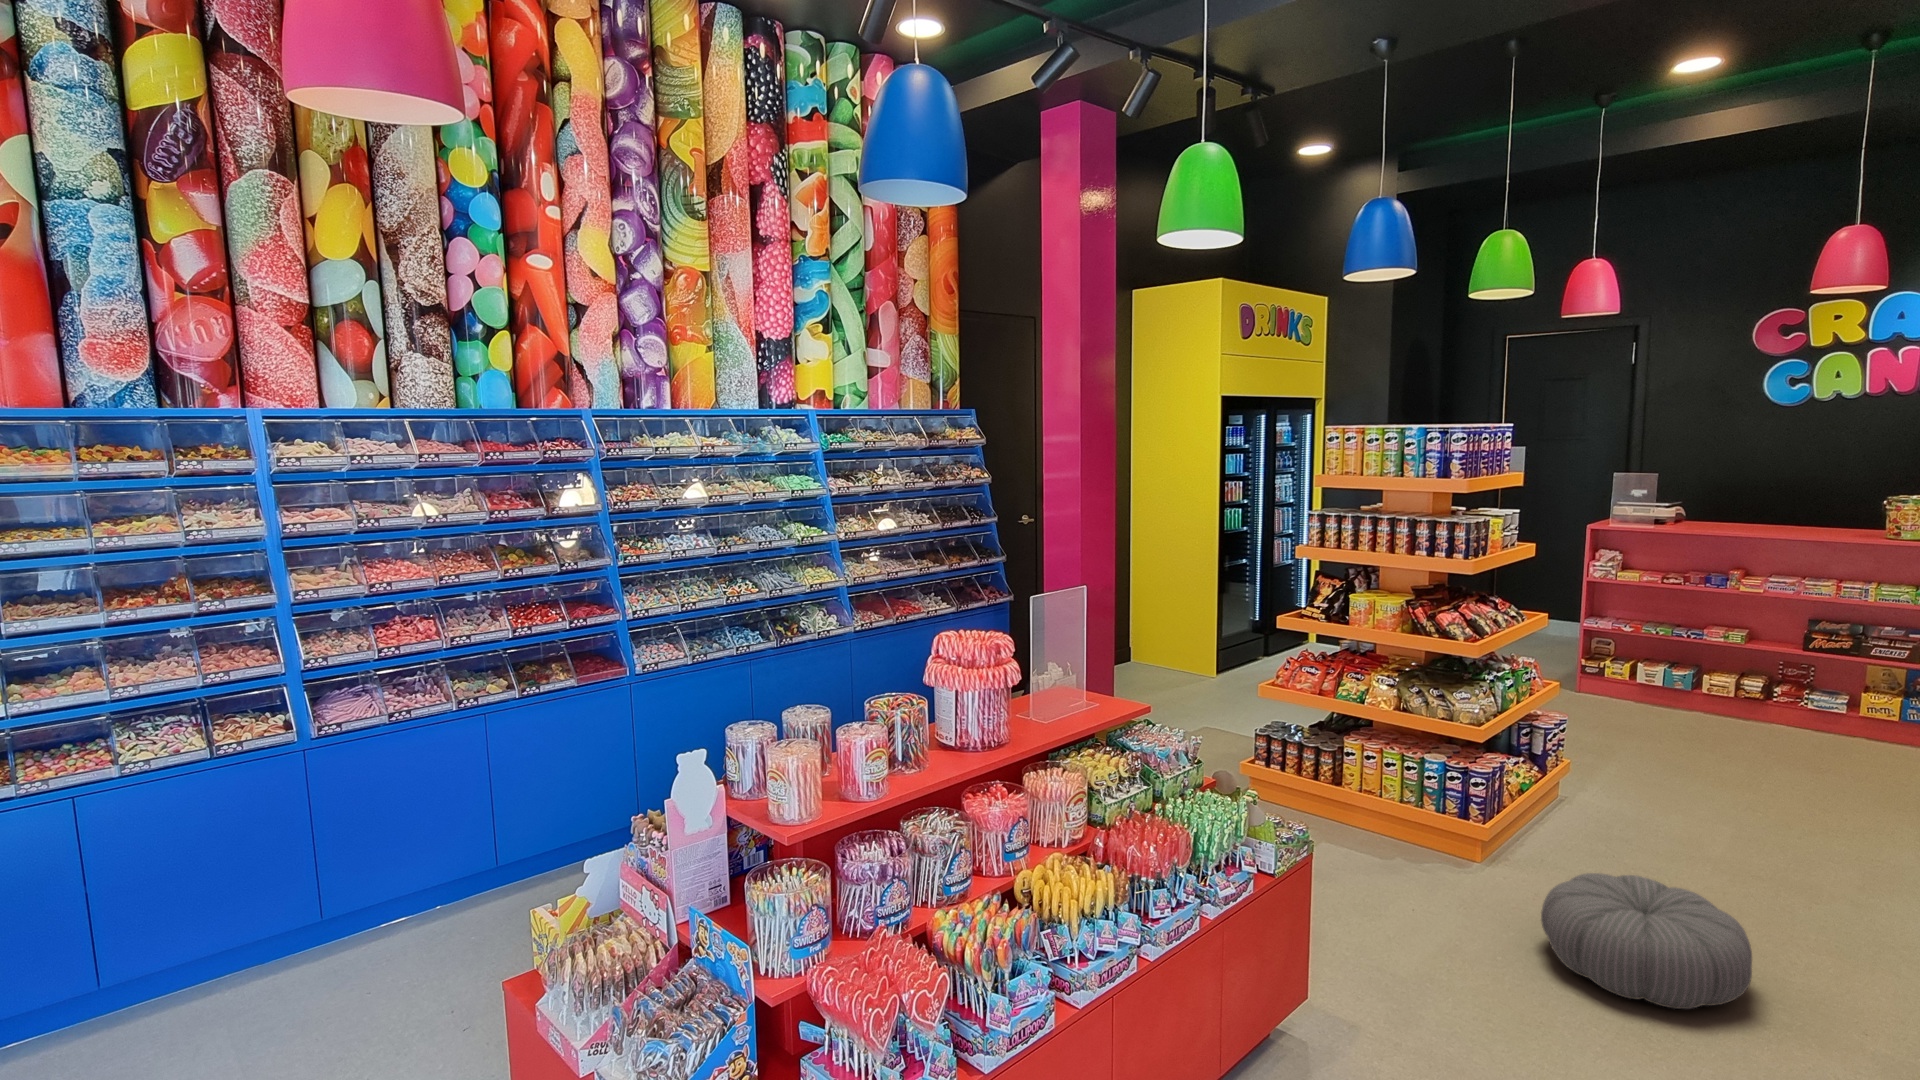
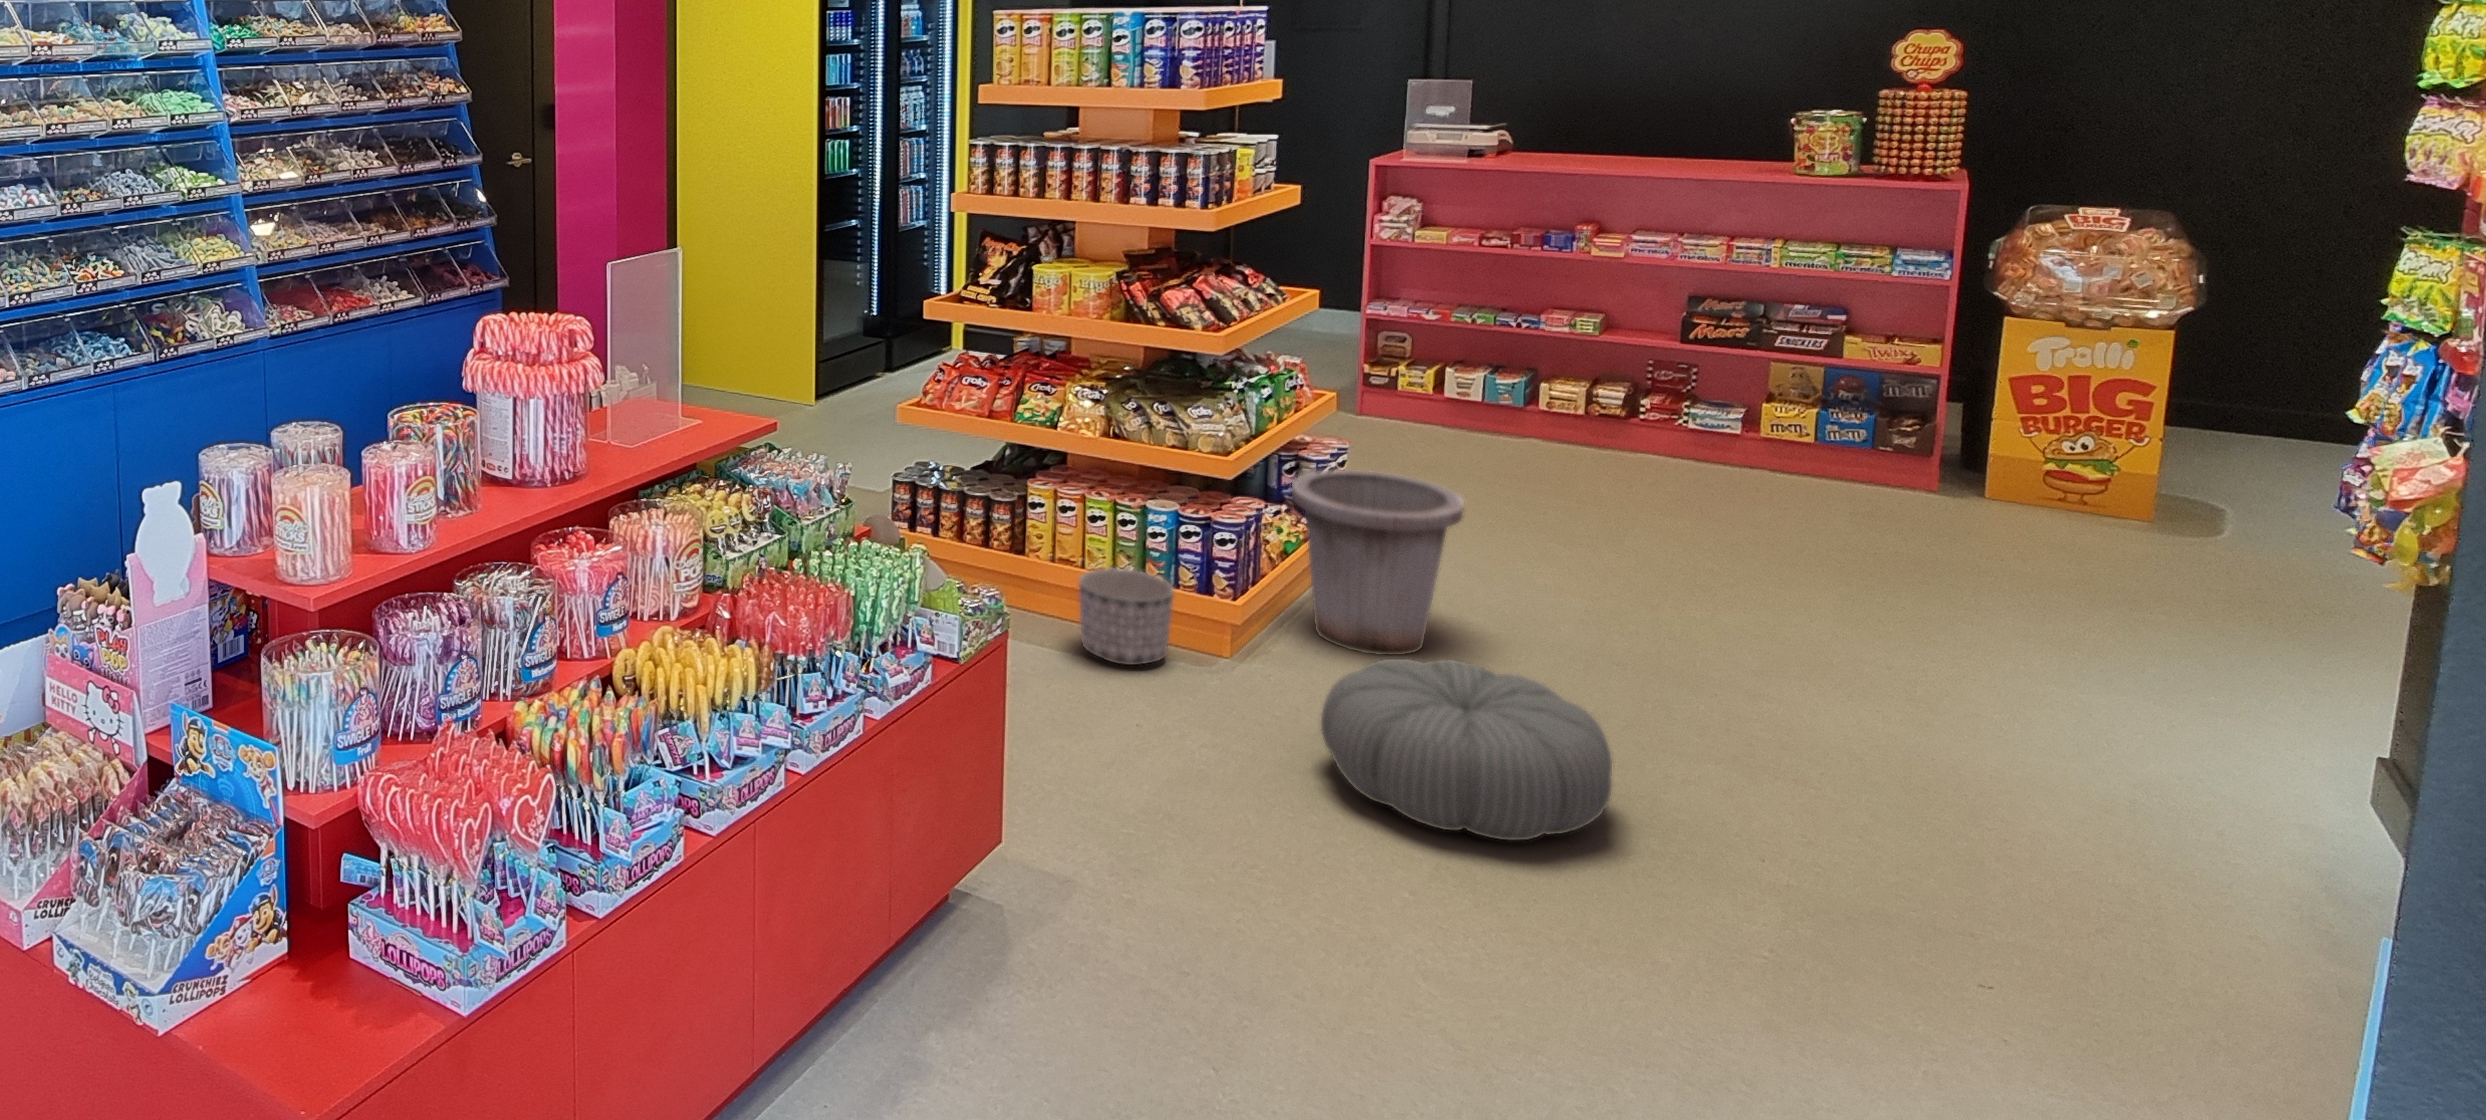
trash can: none [1526,737,1647,865] -> present [1292,470,1464,655]
planter: none [1377,799,1442,866] -> present [1079,568,1174,665]

